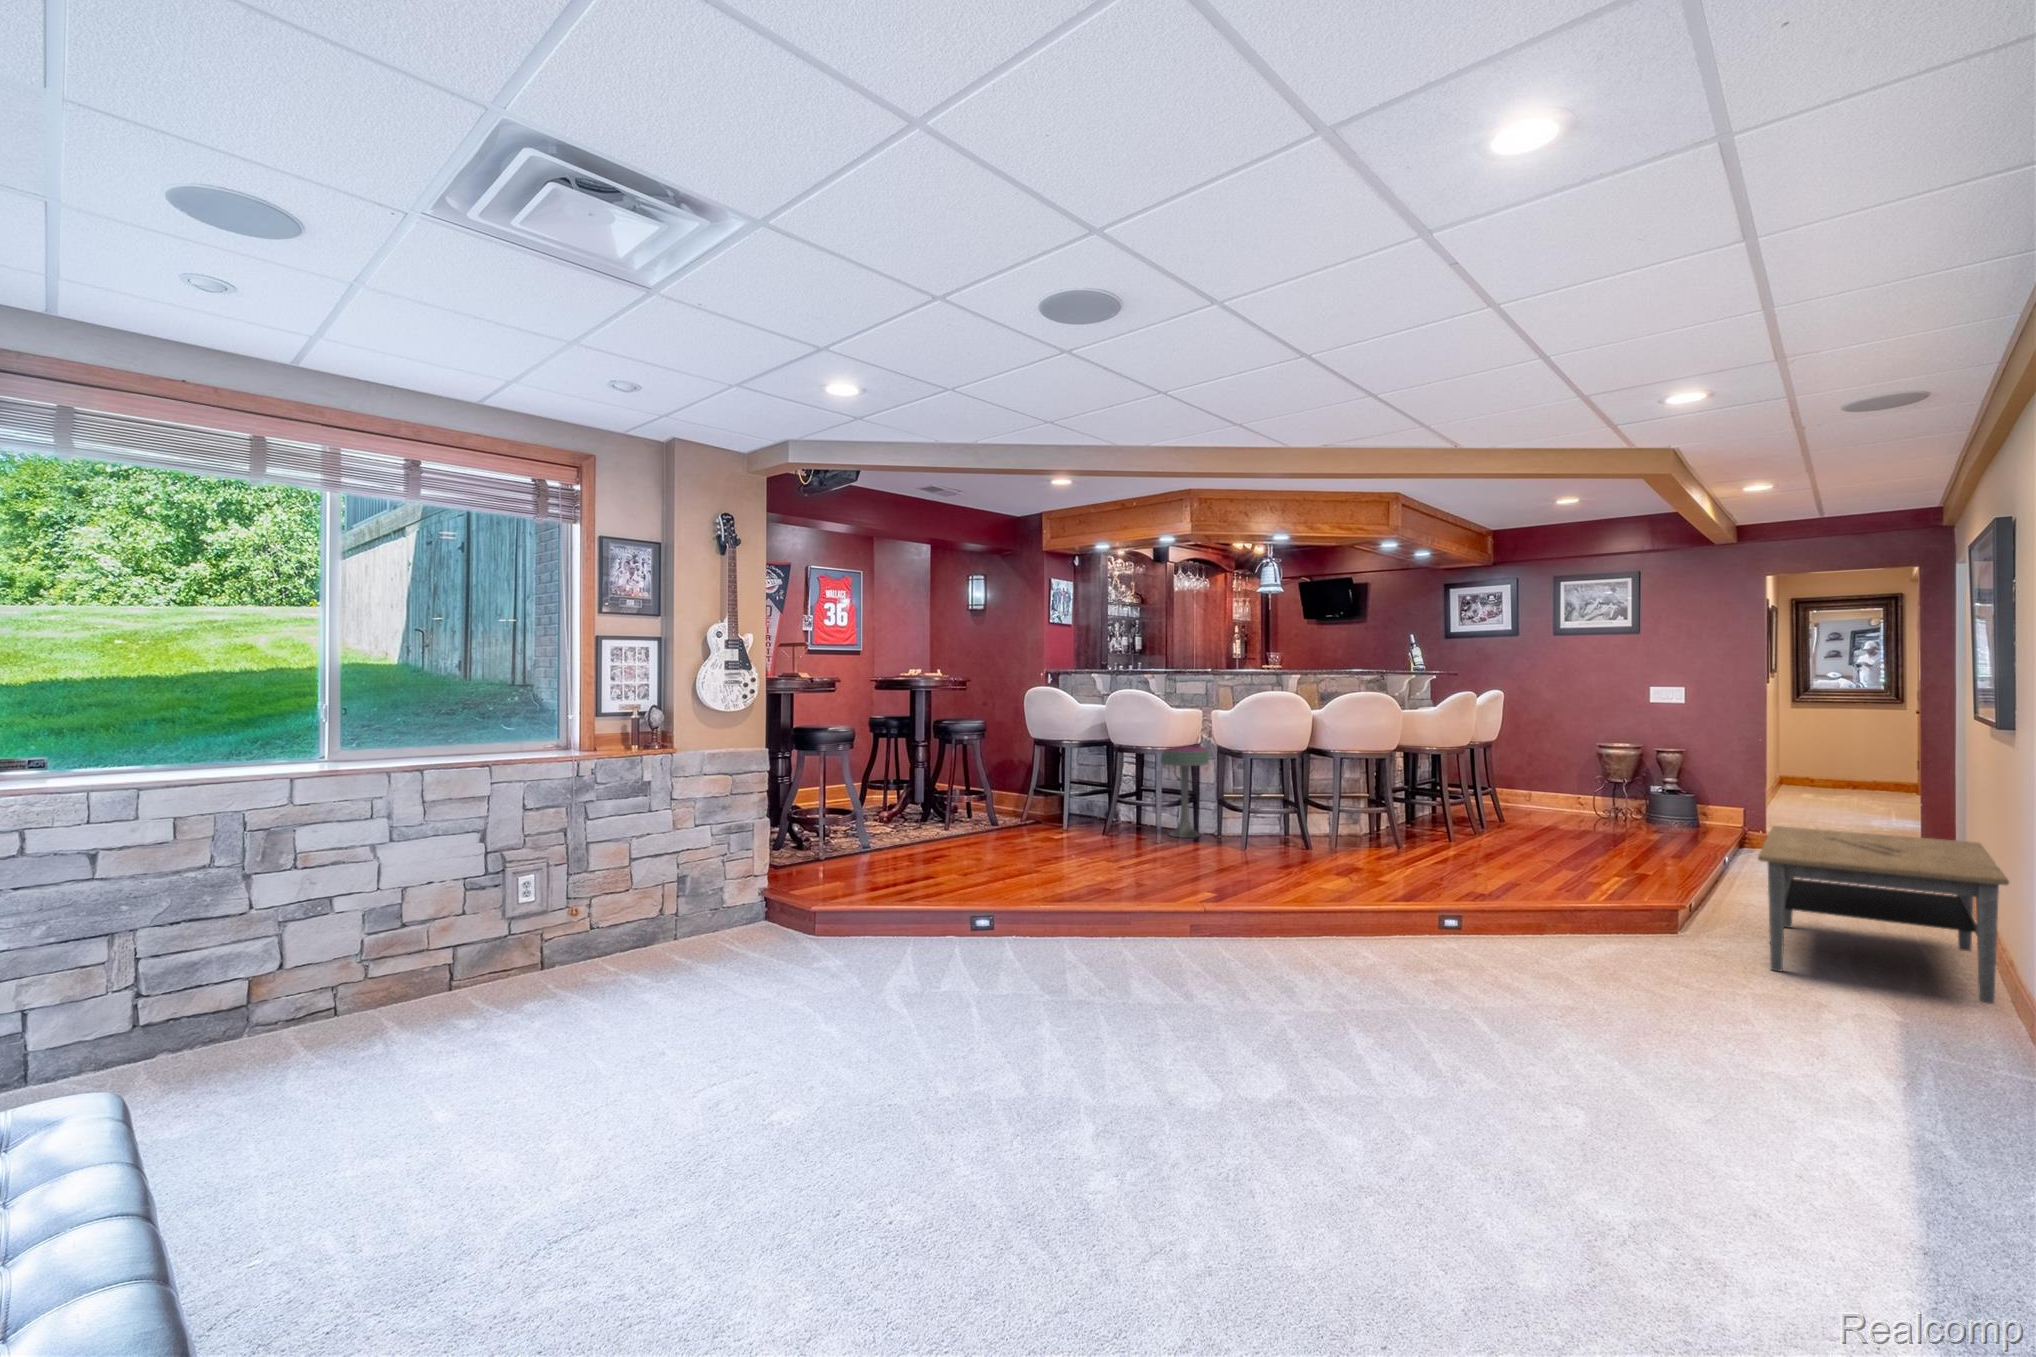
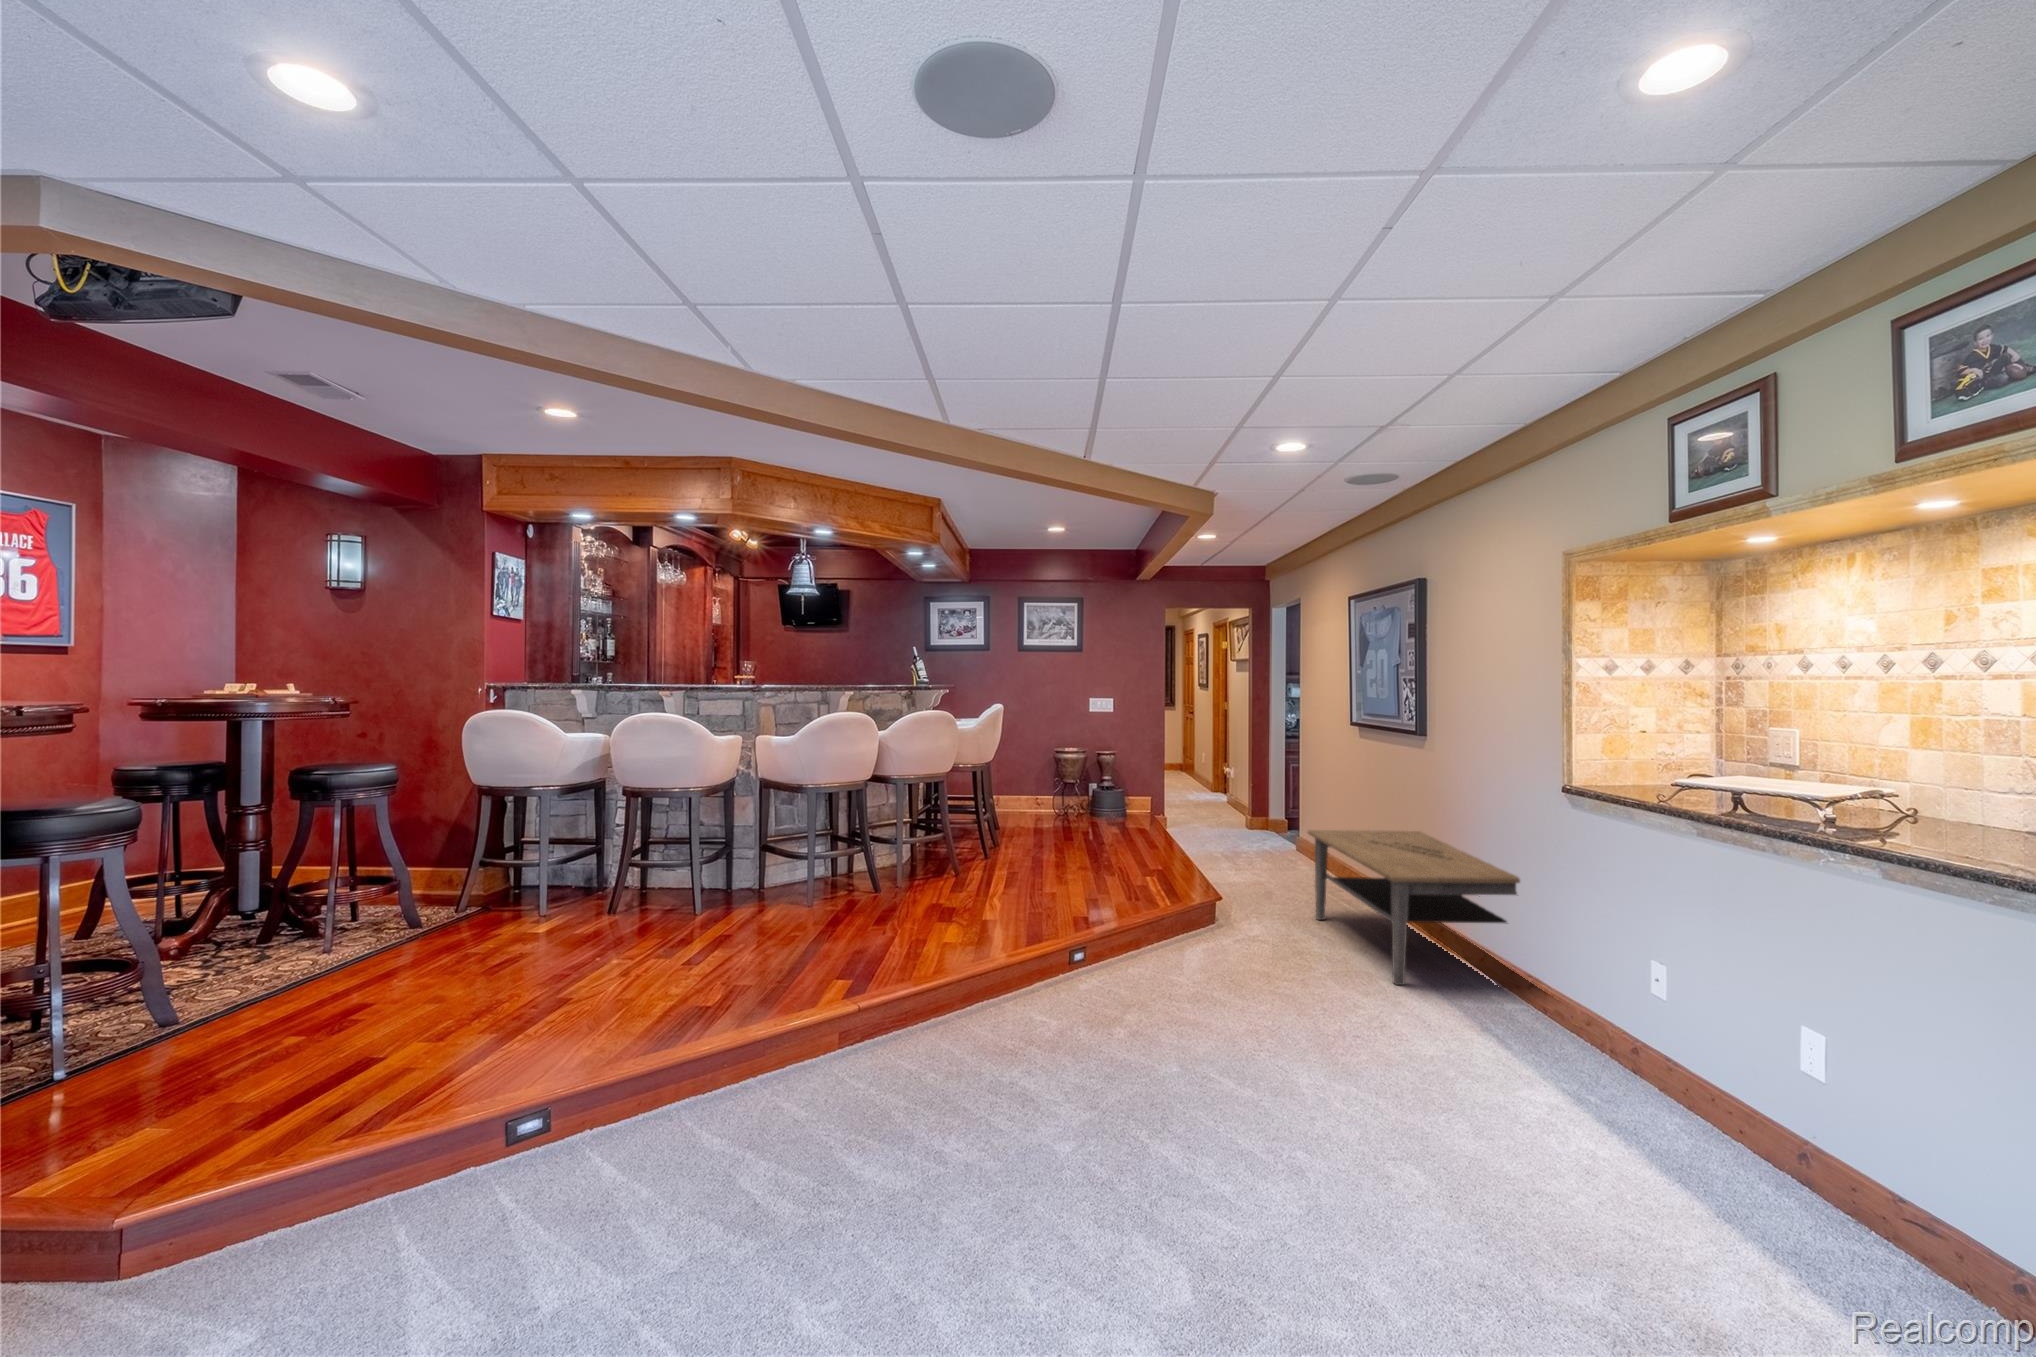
bar stool: present [1161,747,1209,838] -> none [686,783,753,907]

